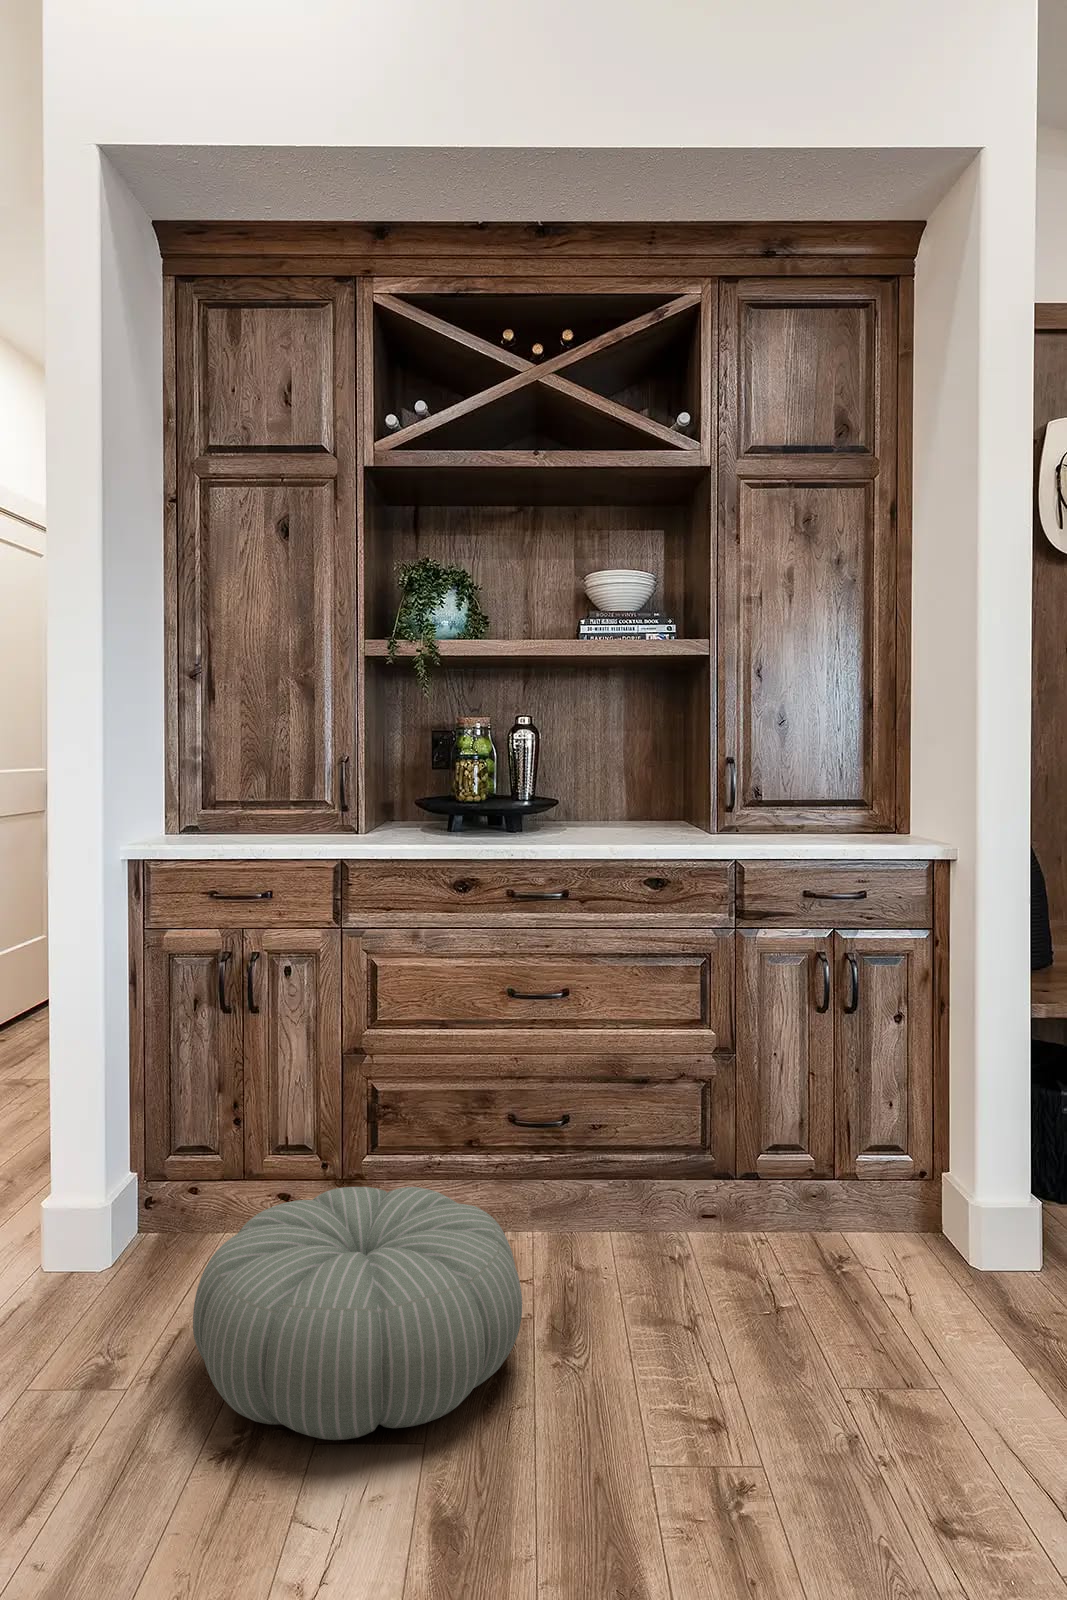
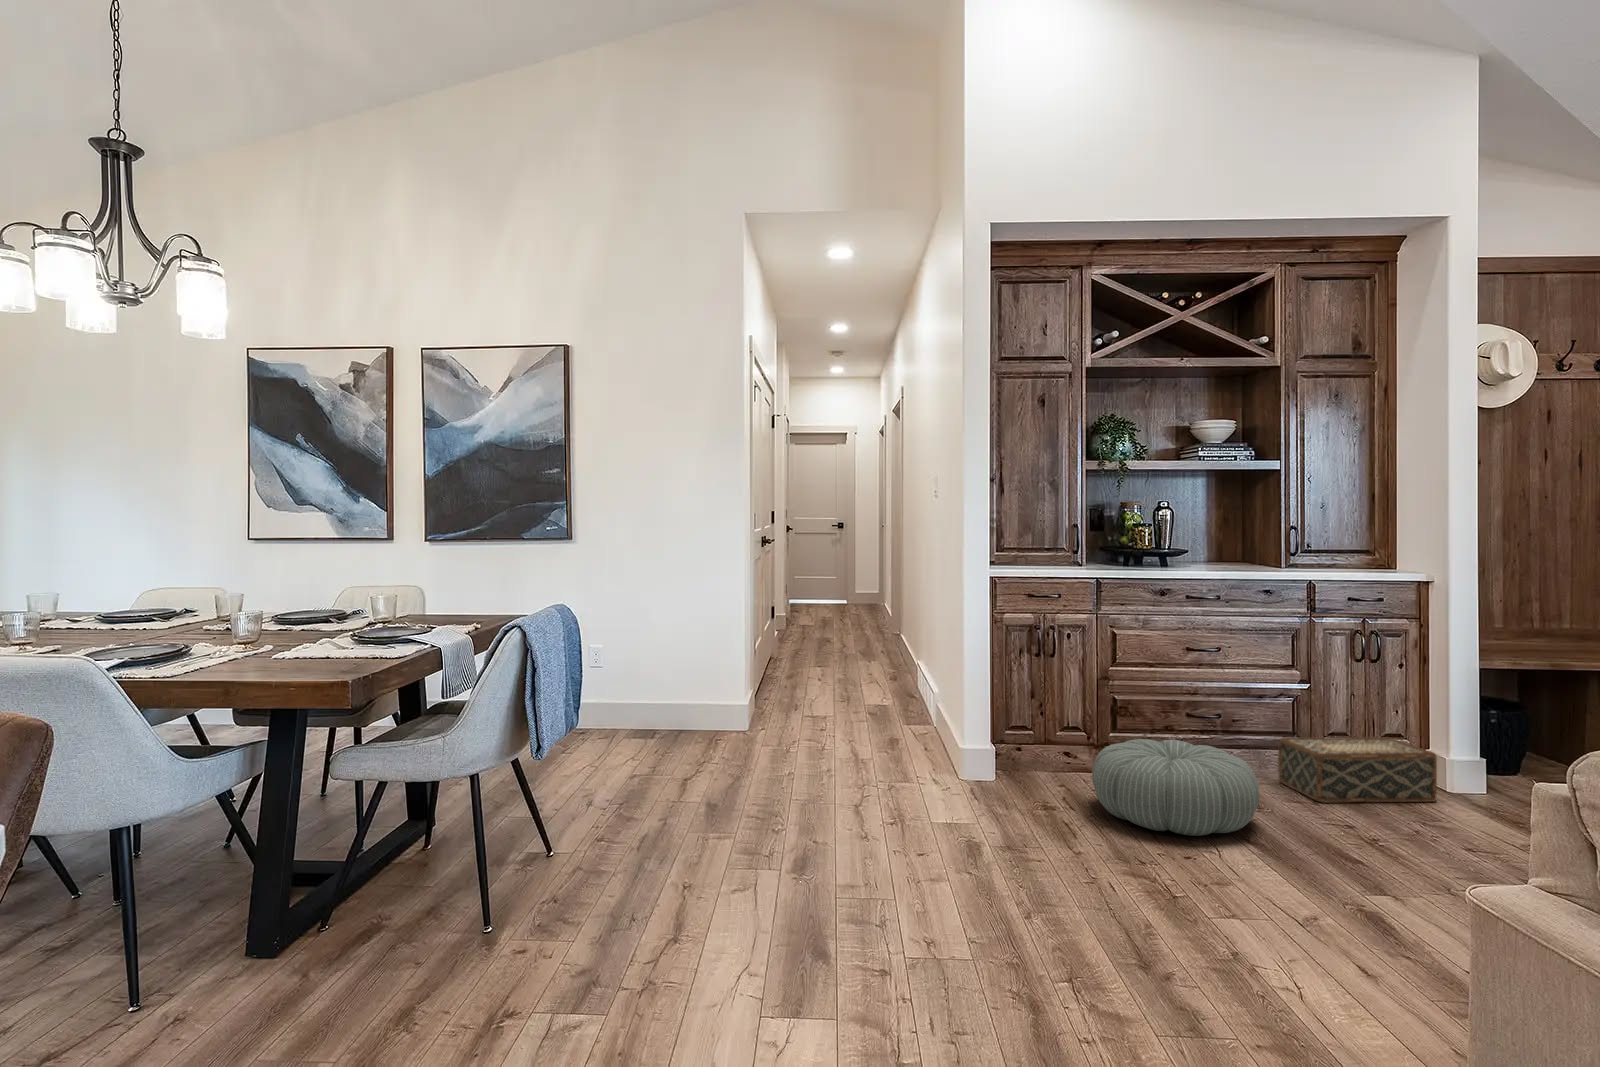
woven basket: none [666,1154,925,1304] -> present [1278,737,1437,803]

